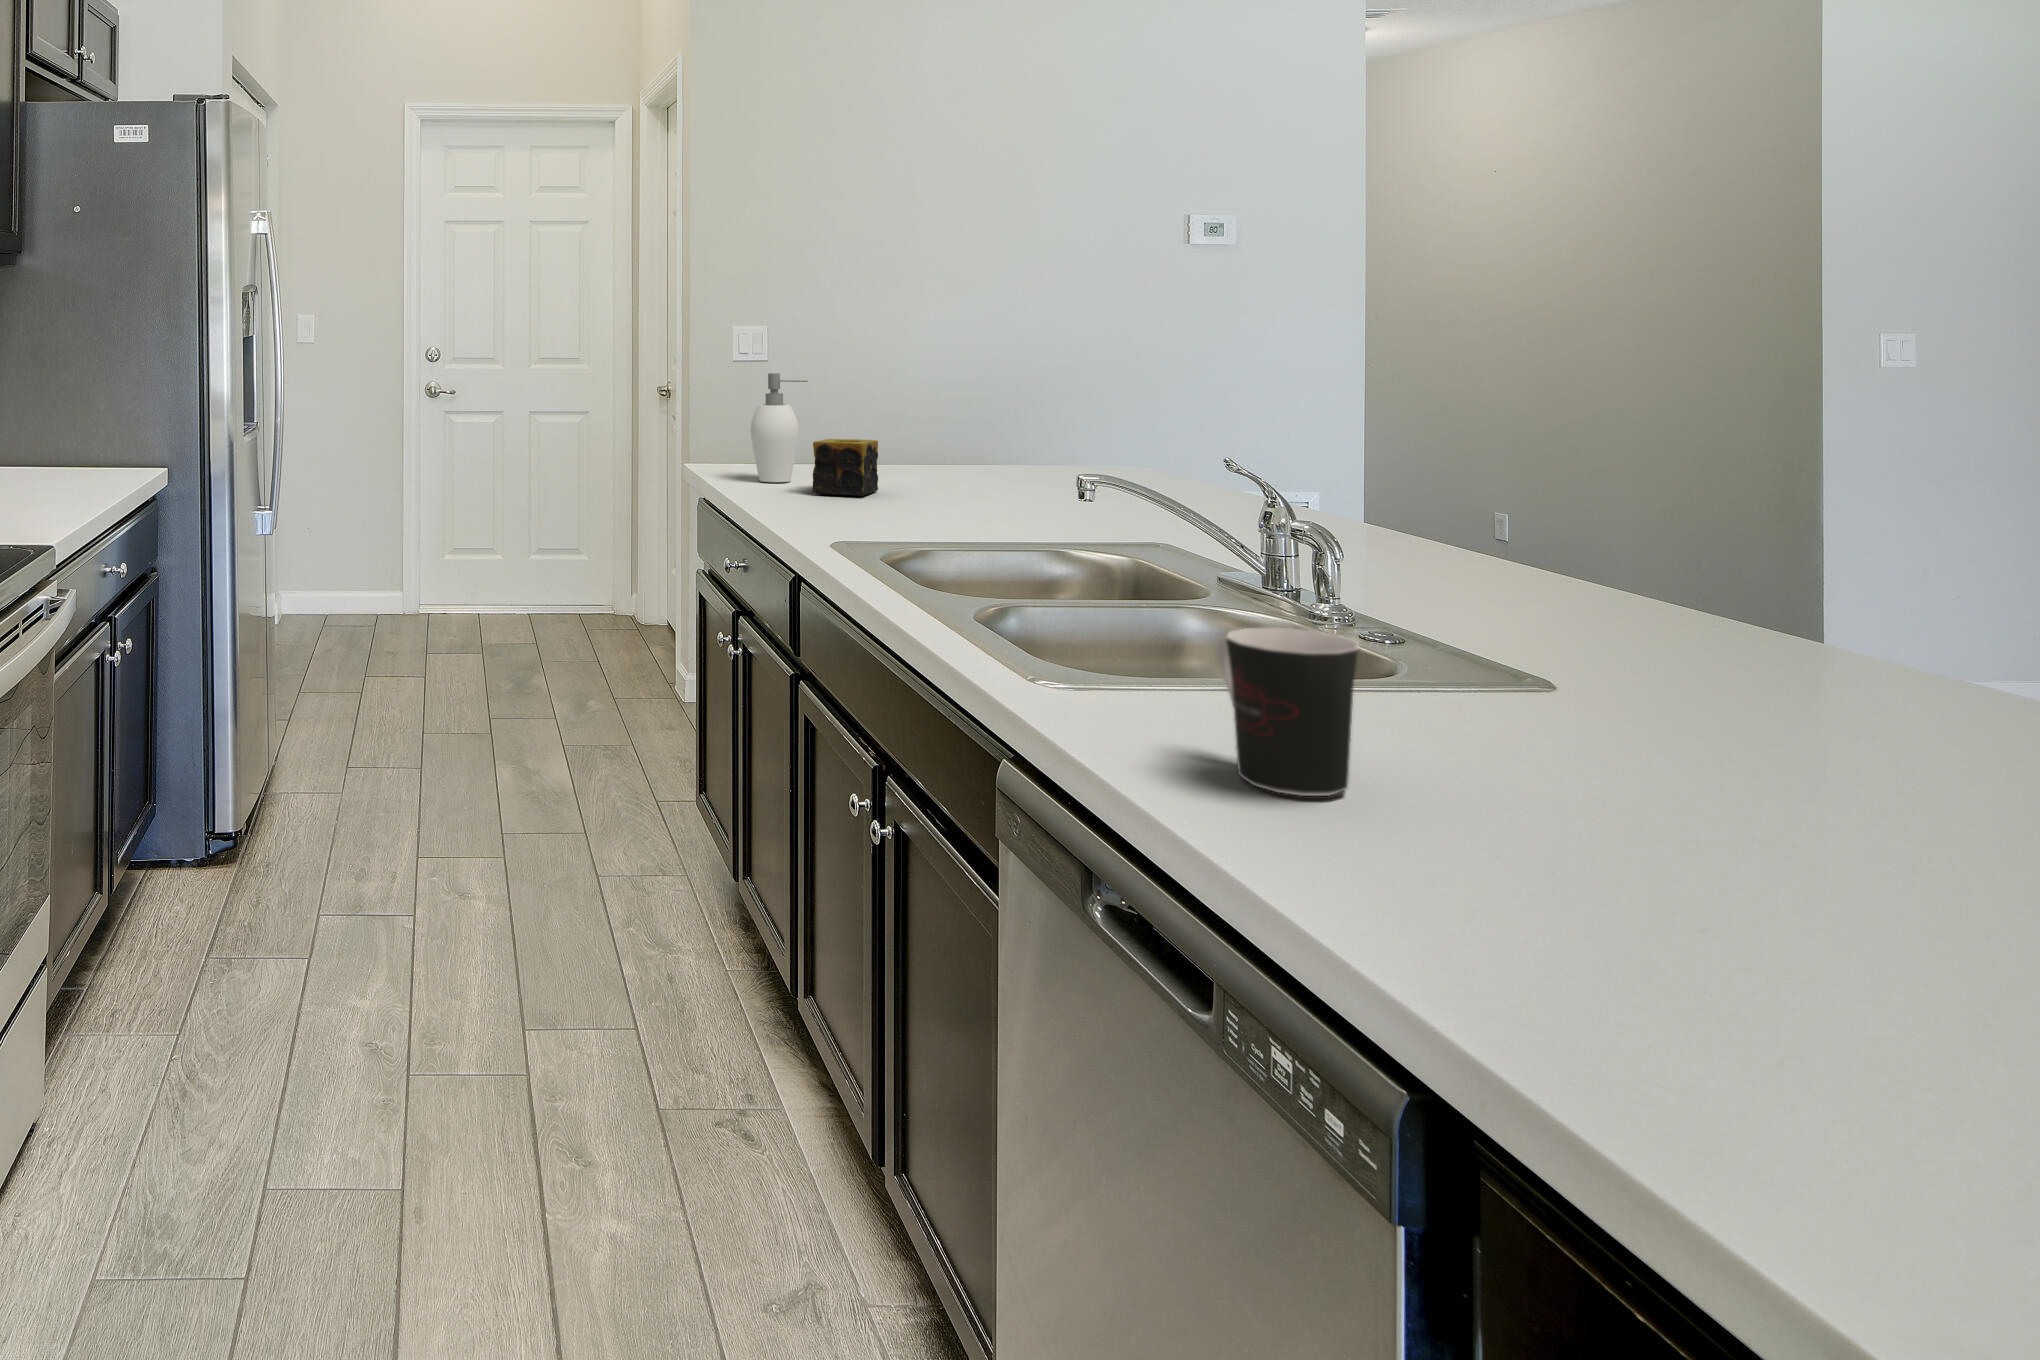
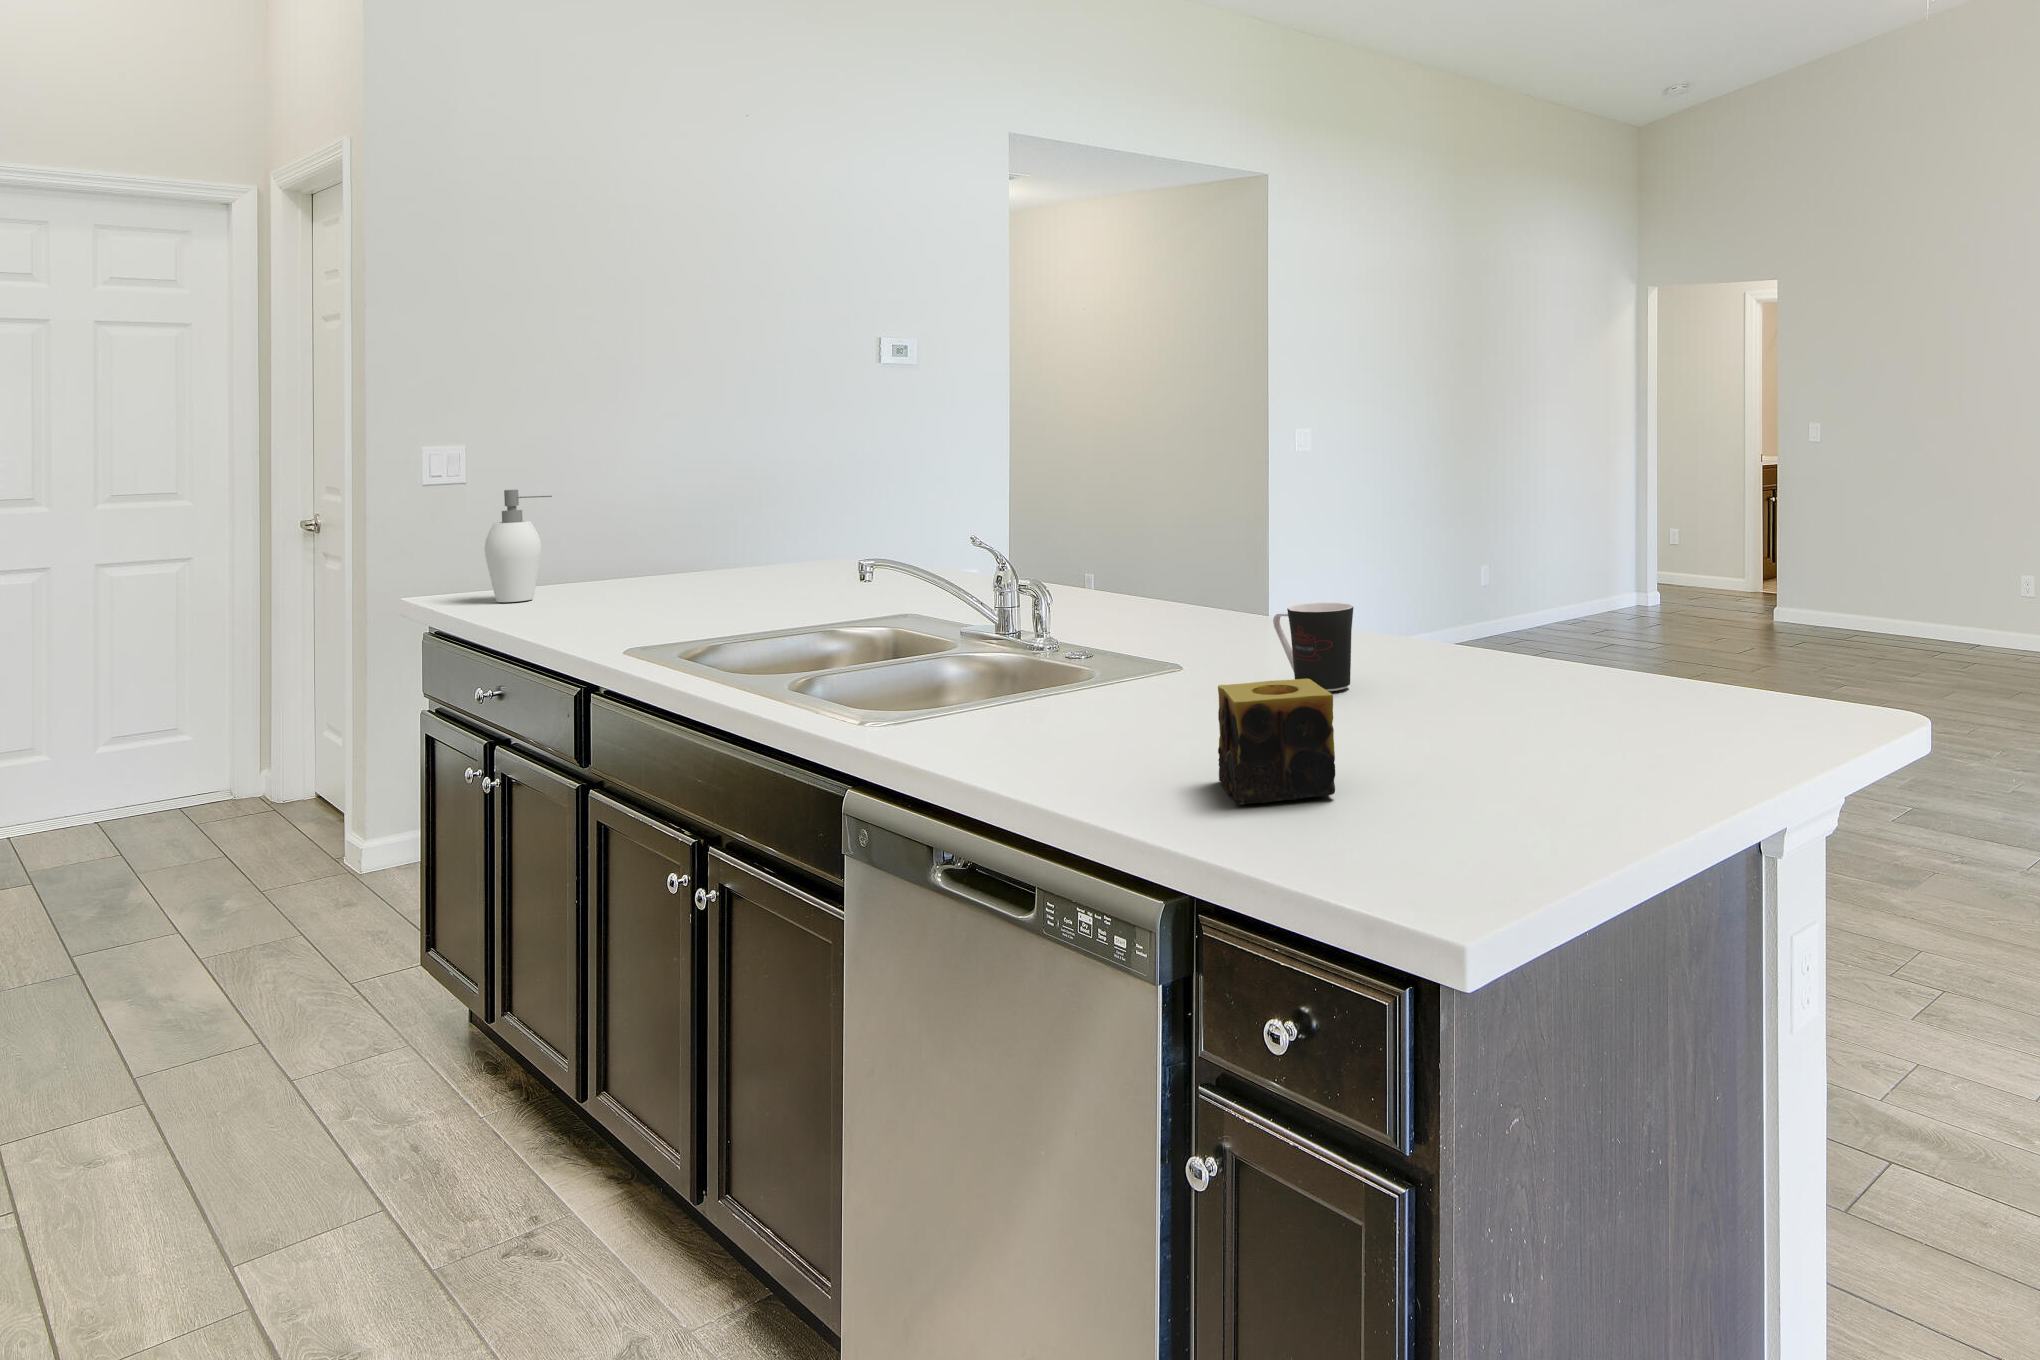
candle: present [812,439,878,496] -> present [1218,679,1335,805]
coffee cup: present [1216,628,1359,796] -> present [1273,603,1353,691]

